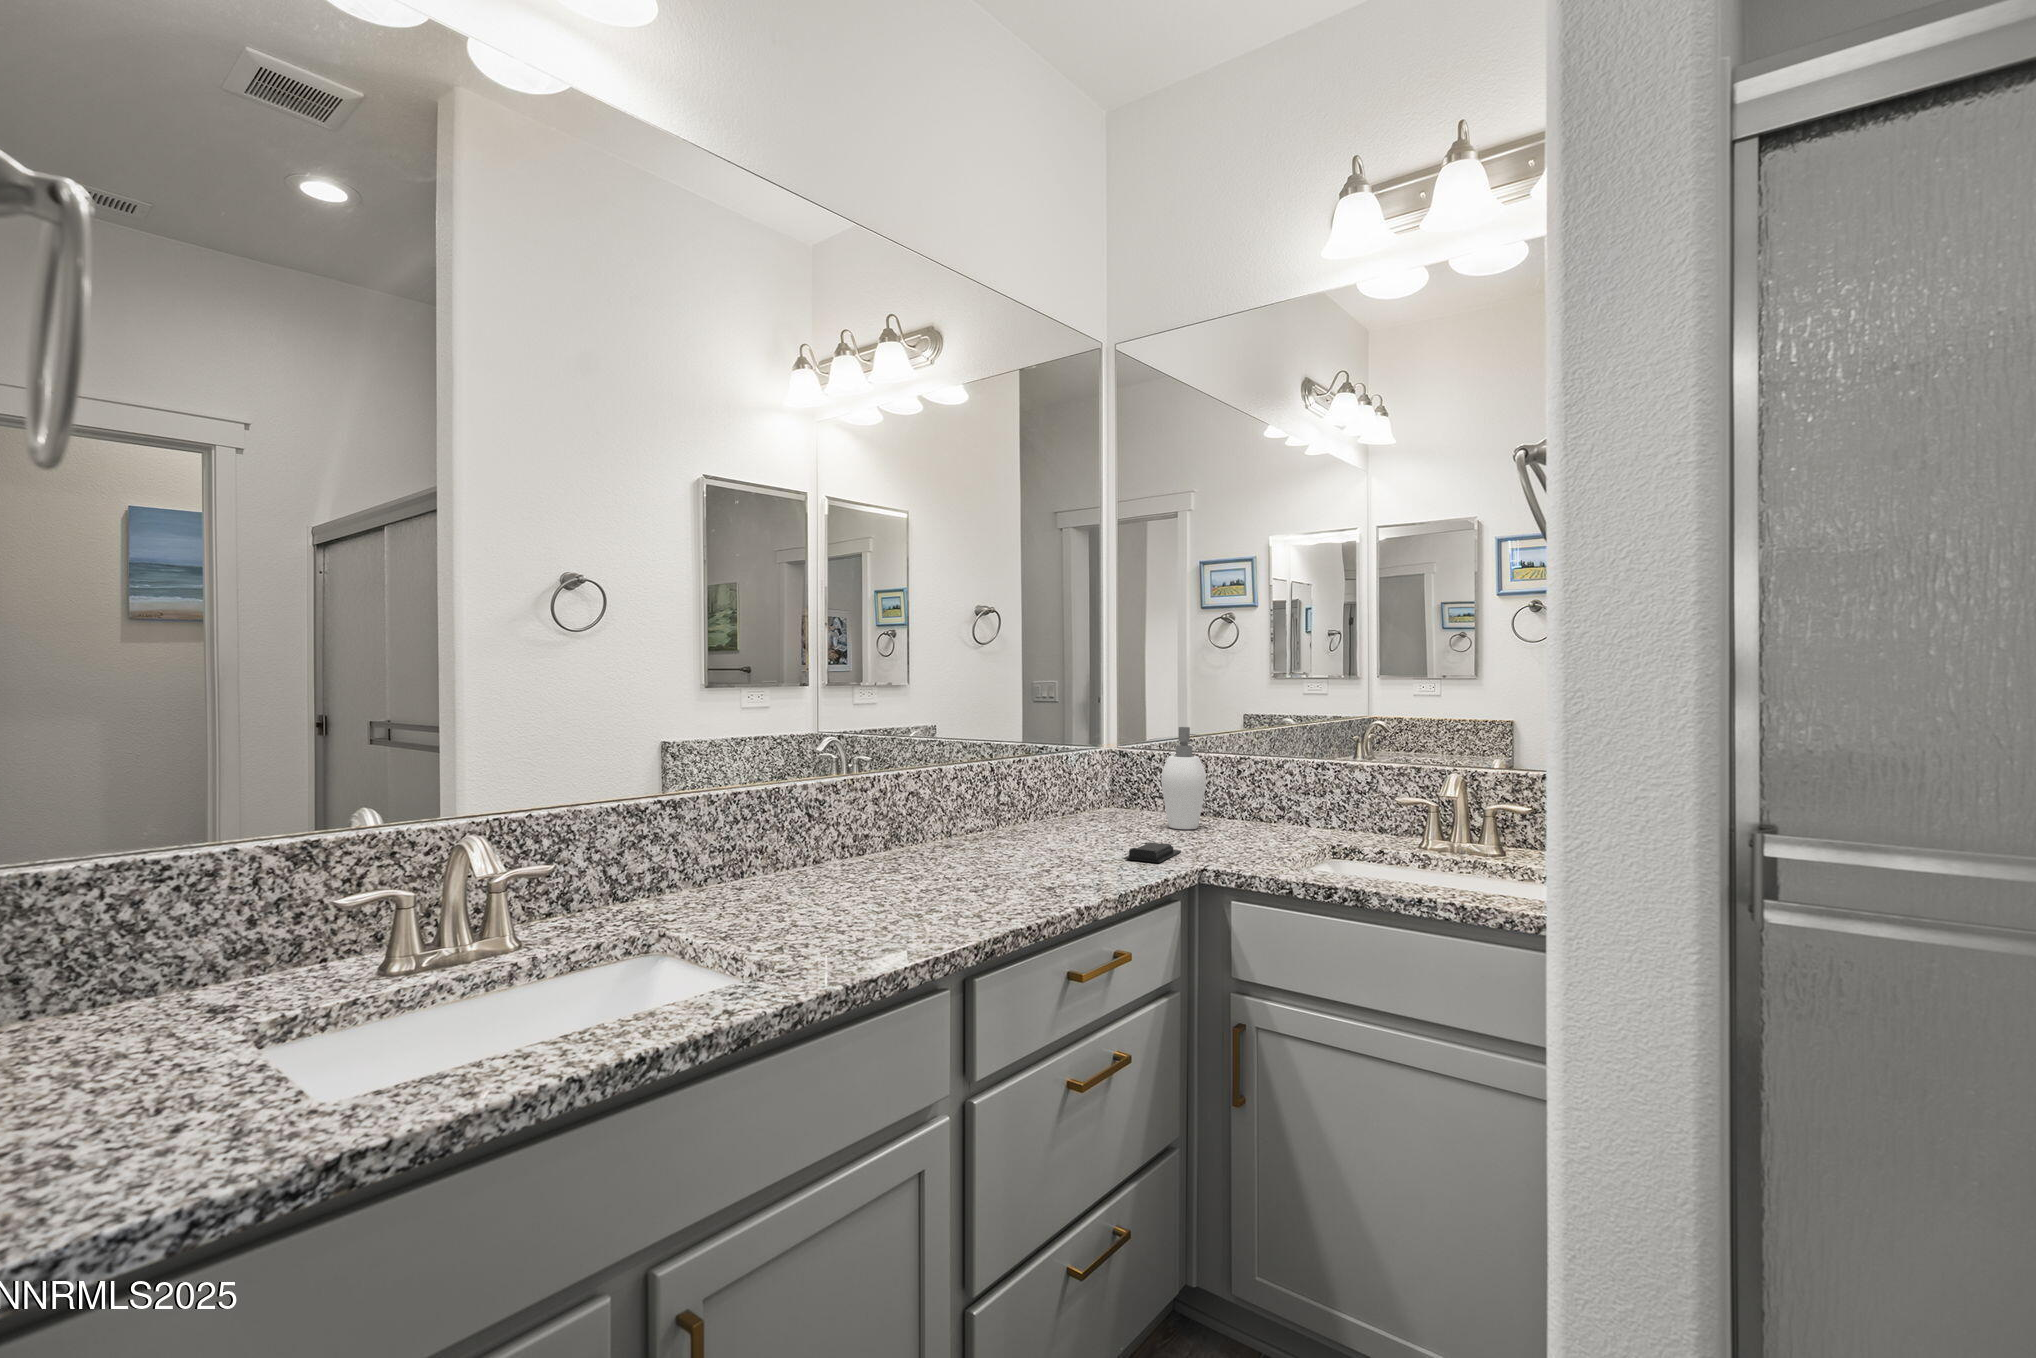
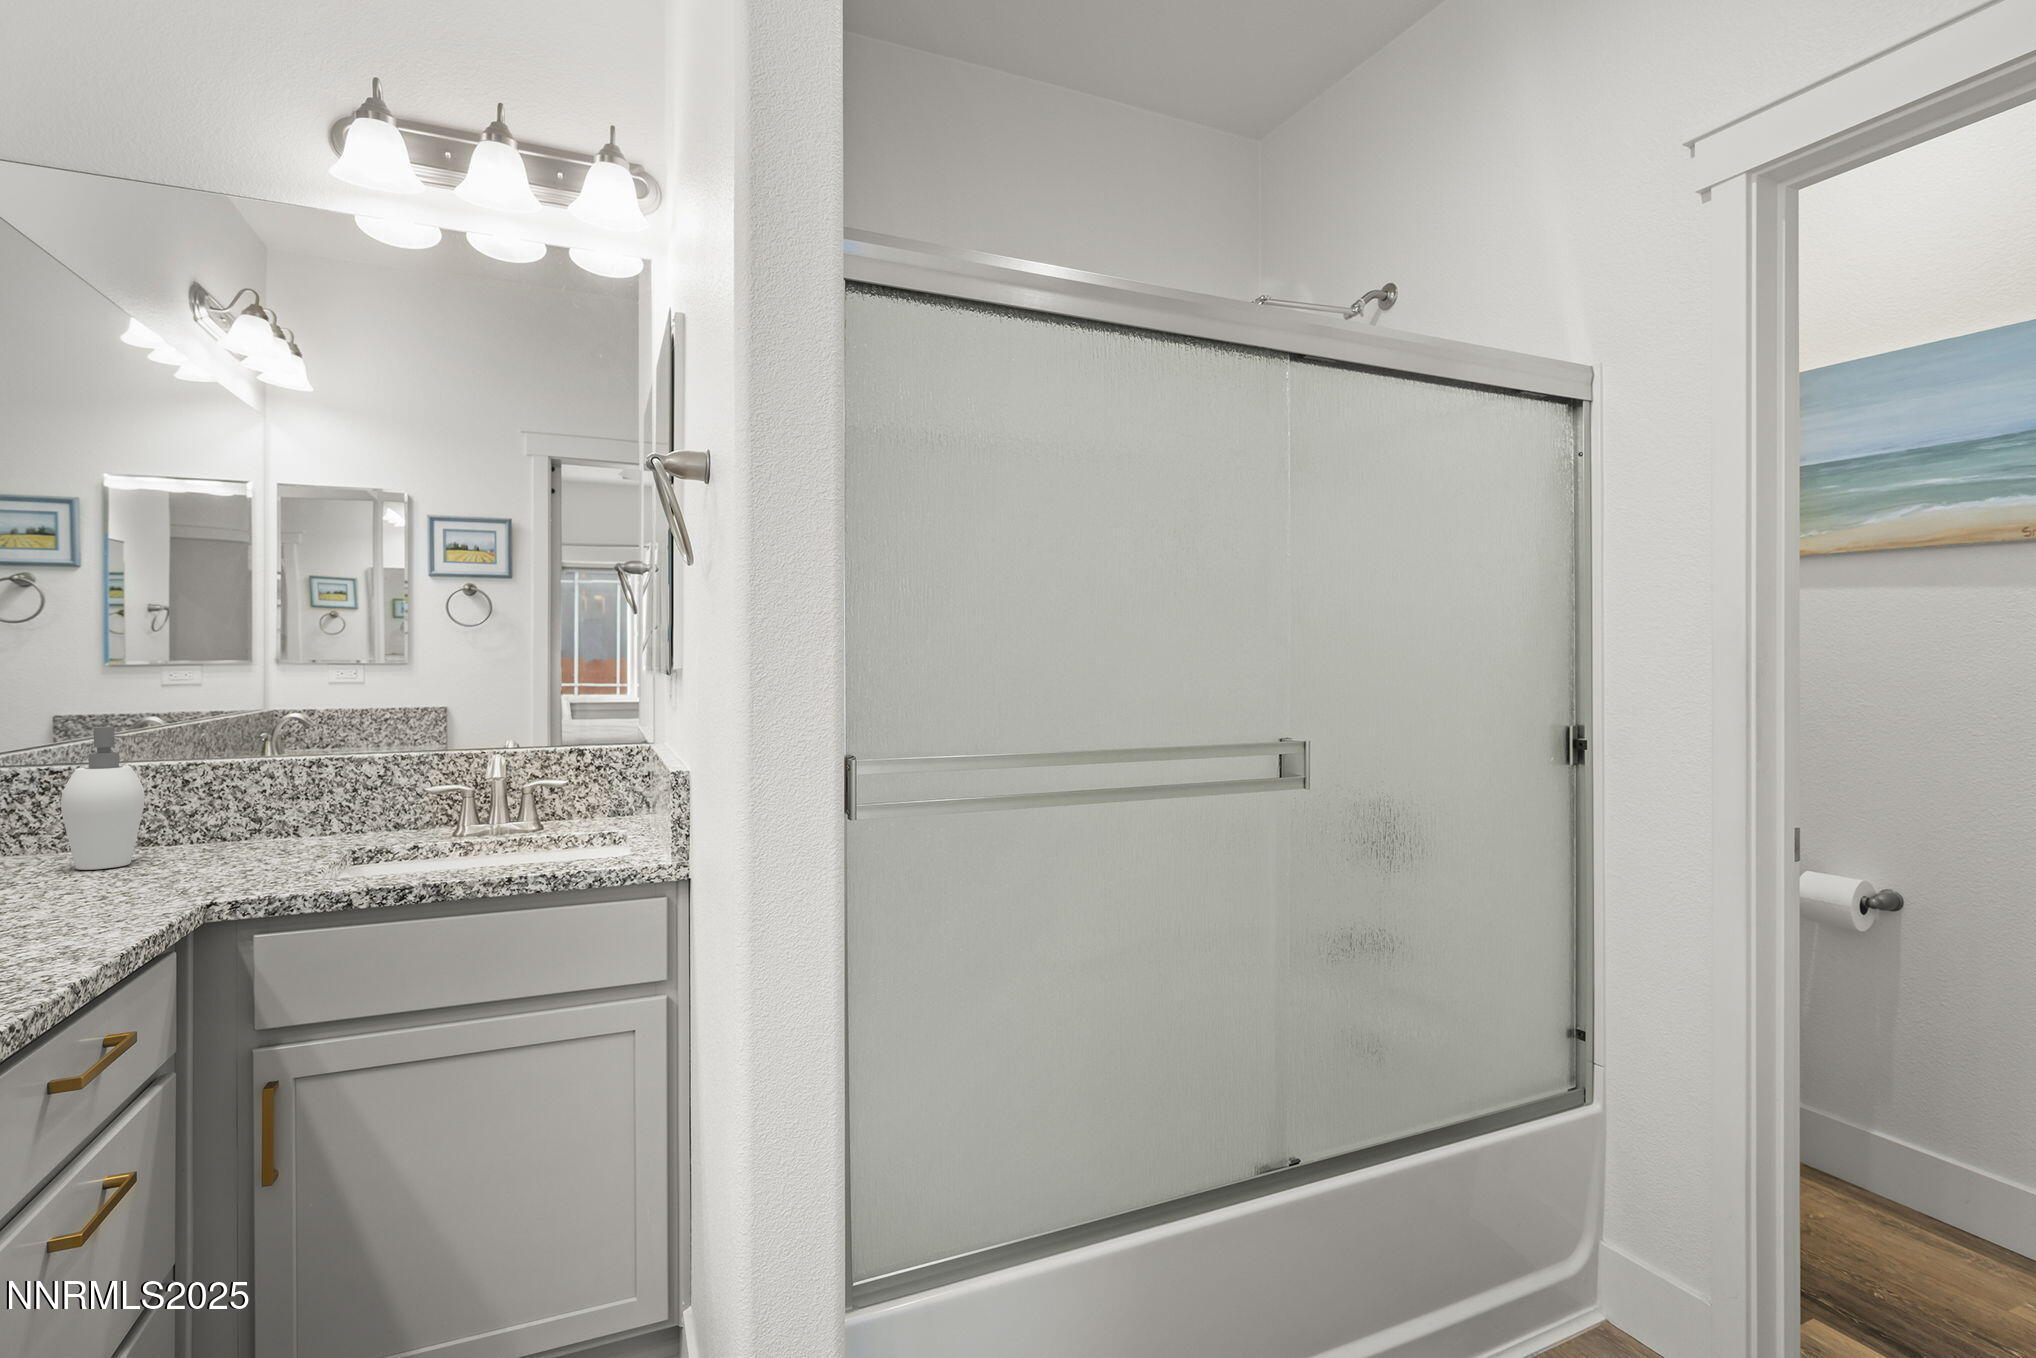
soap bar: present [1124,842,1181,863] -> none [59,885,146,917]

